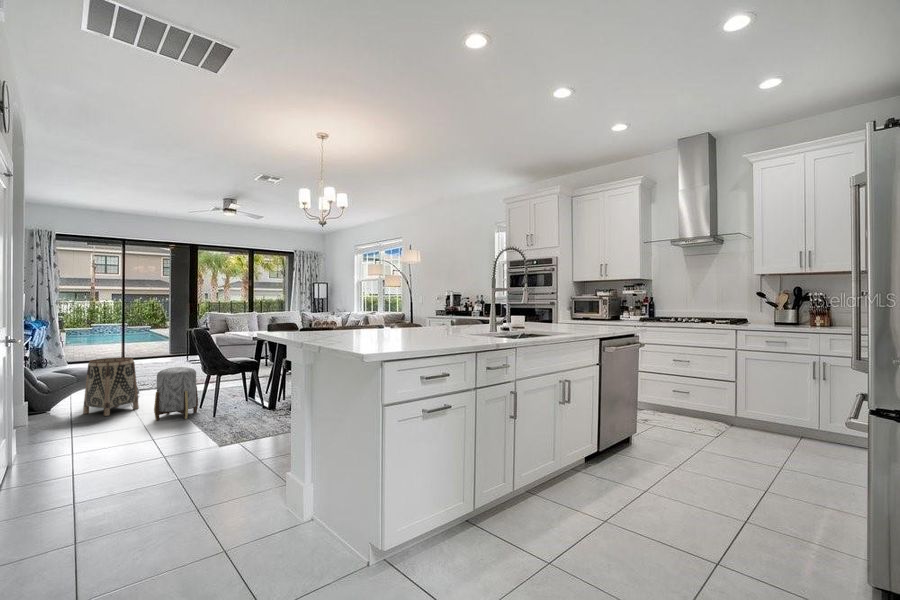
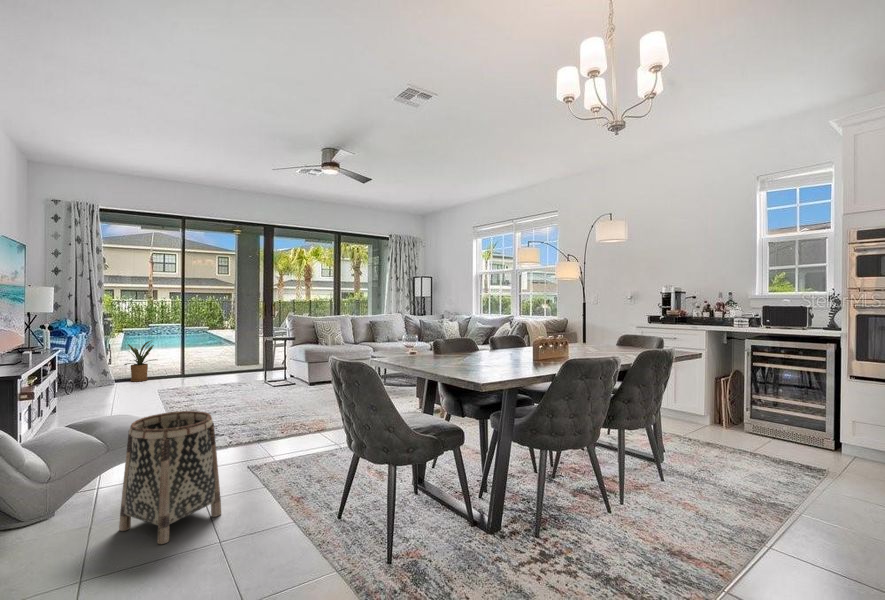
house plant: none [67,332,105,363] -> present [124,340,156,382]
stool: present [154,367,198,420] -> none [262,445,341,574]

